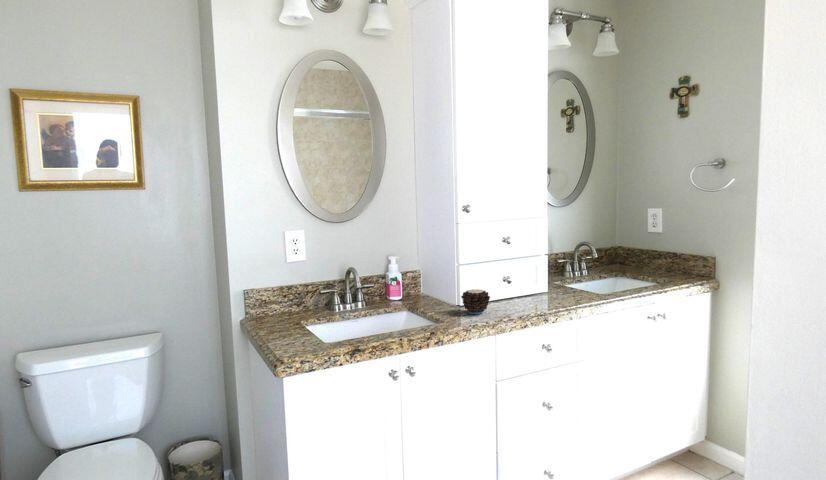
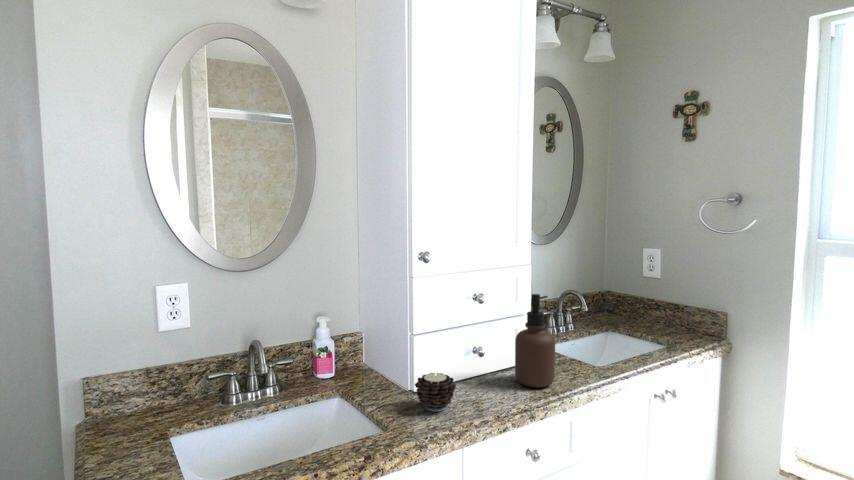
soap dispenser: none [535,236,564,303] -> present [515,294,555,388]

